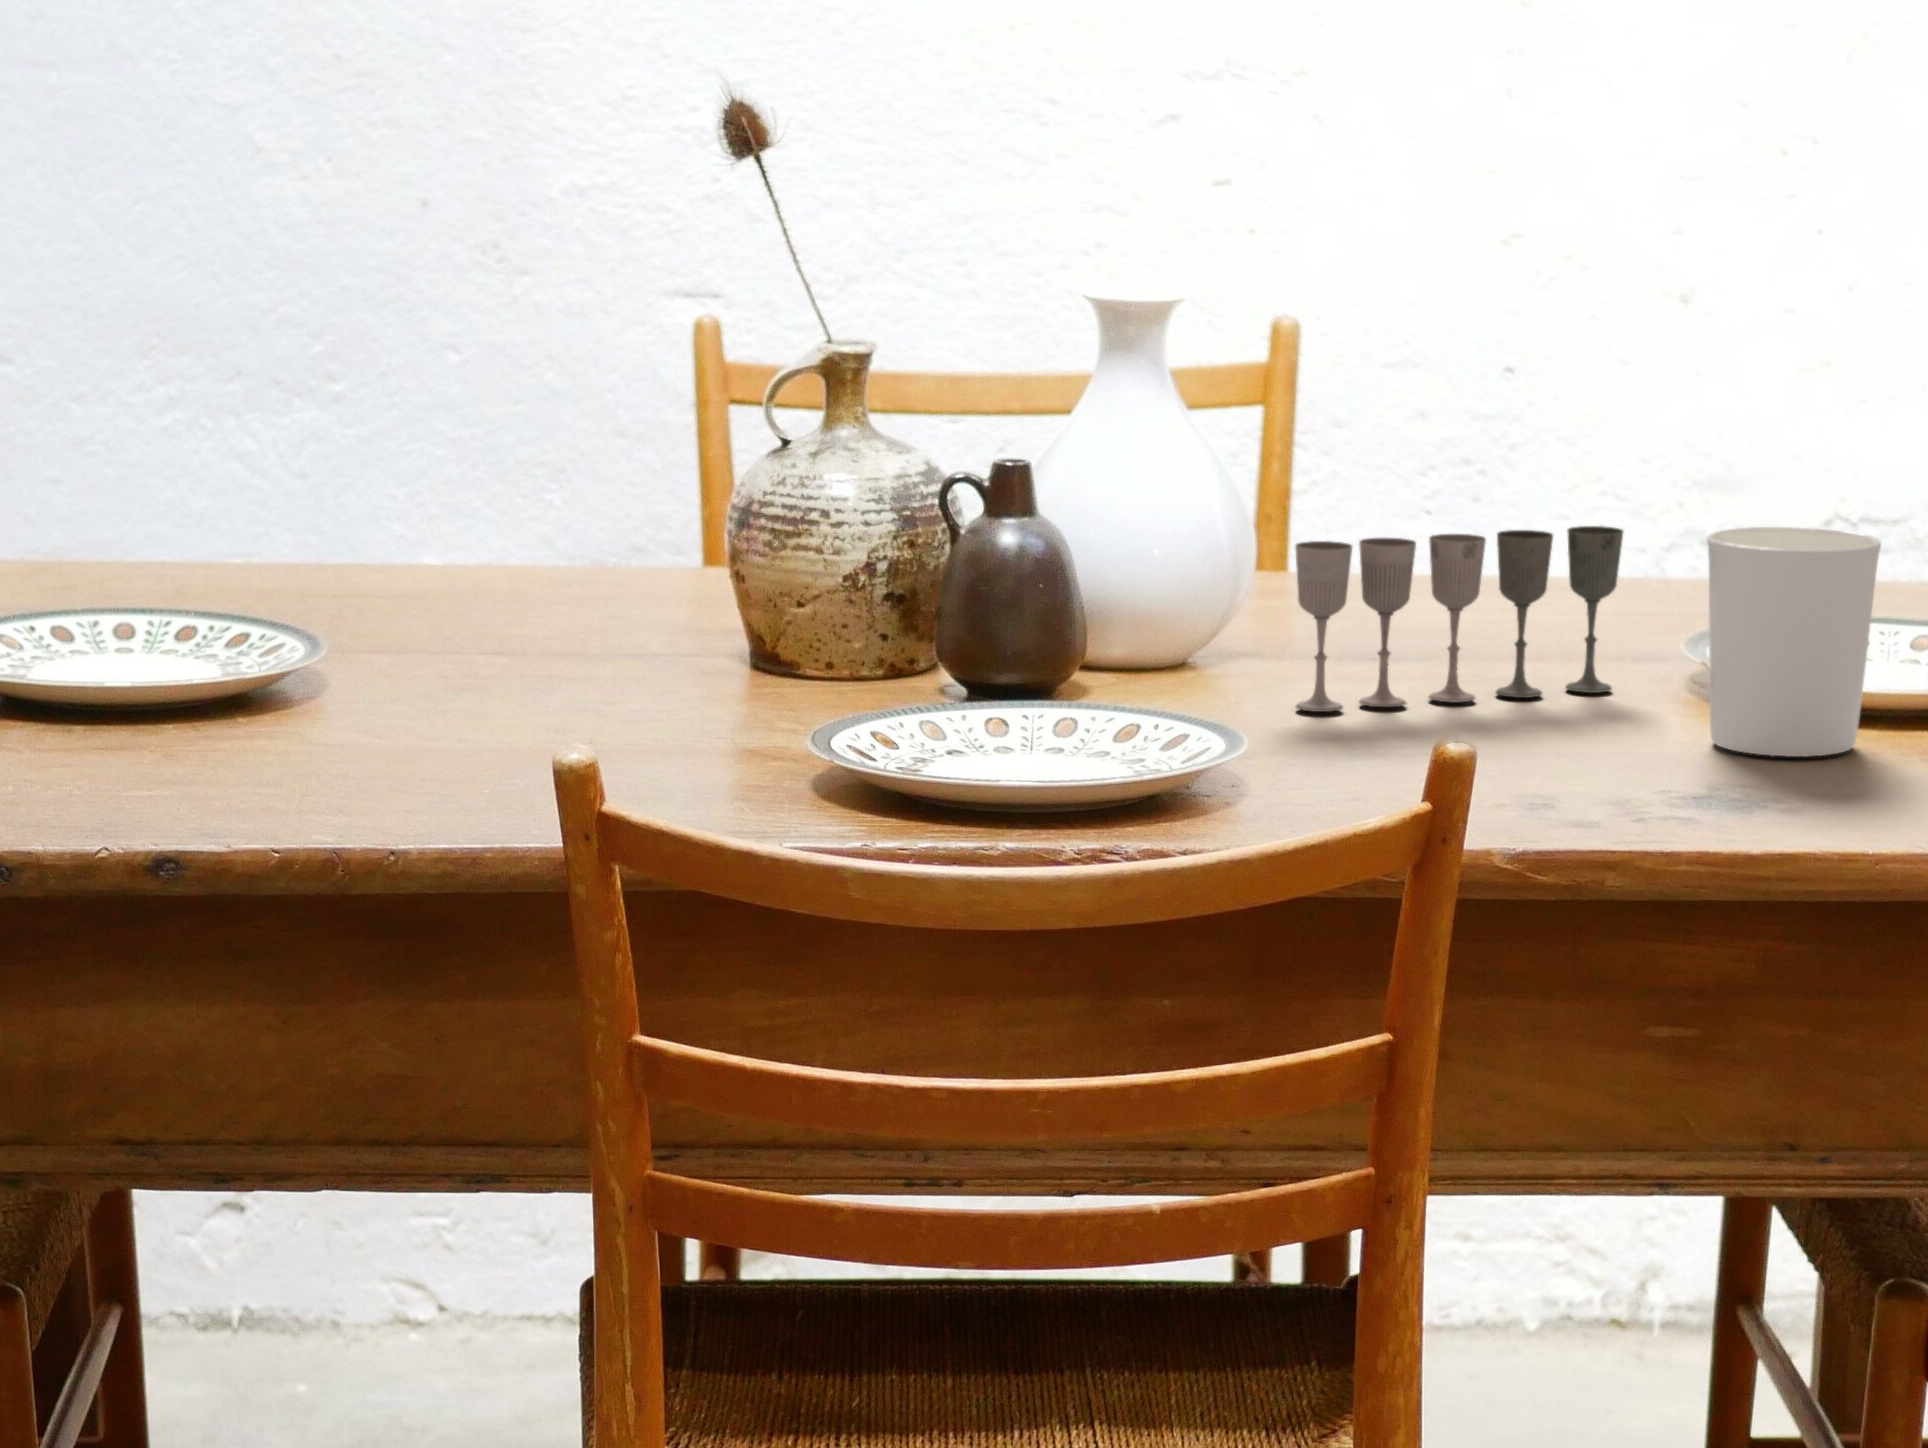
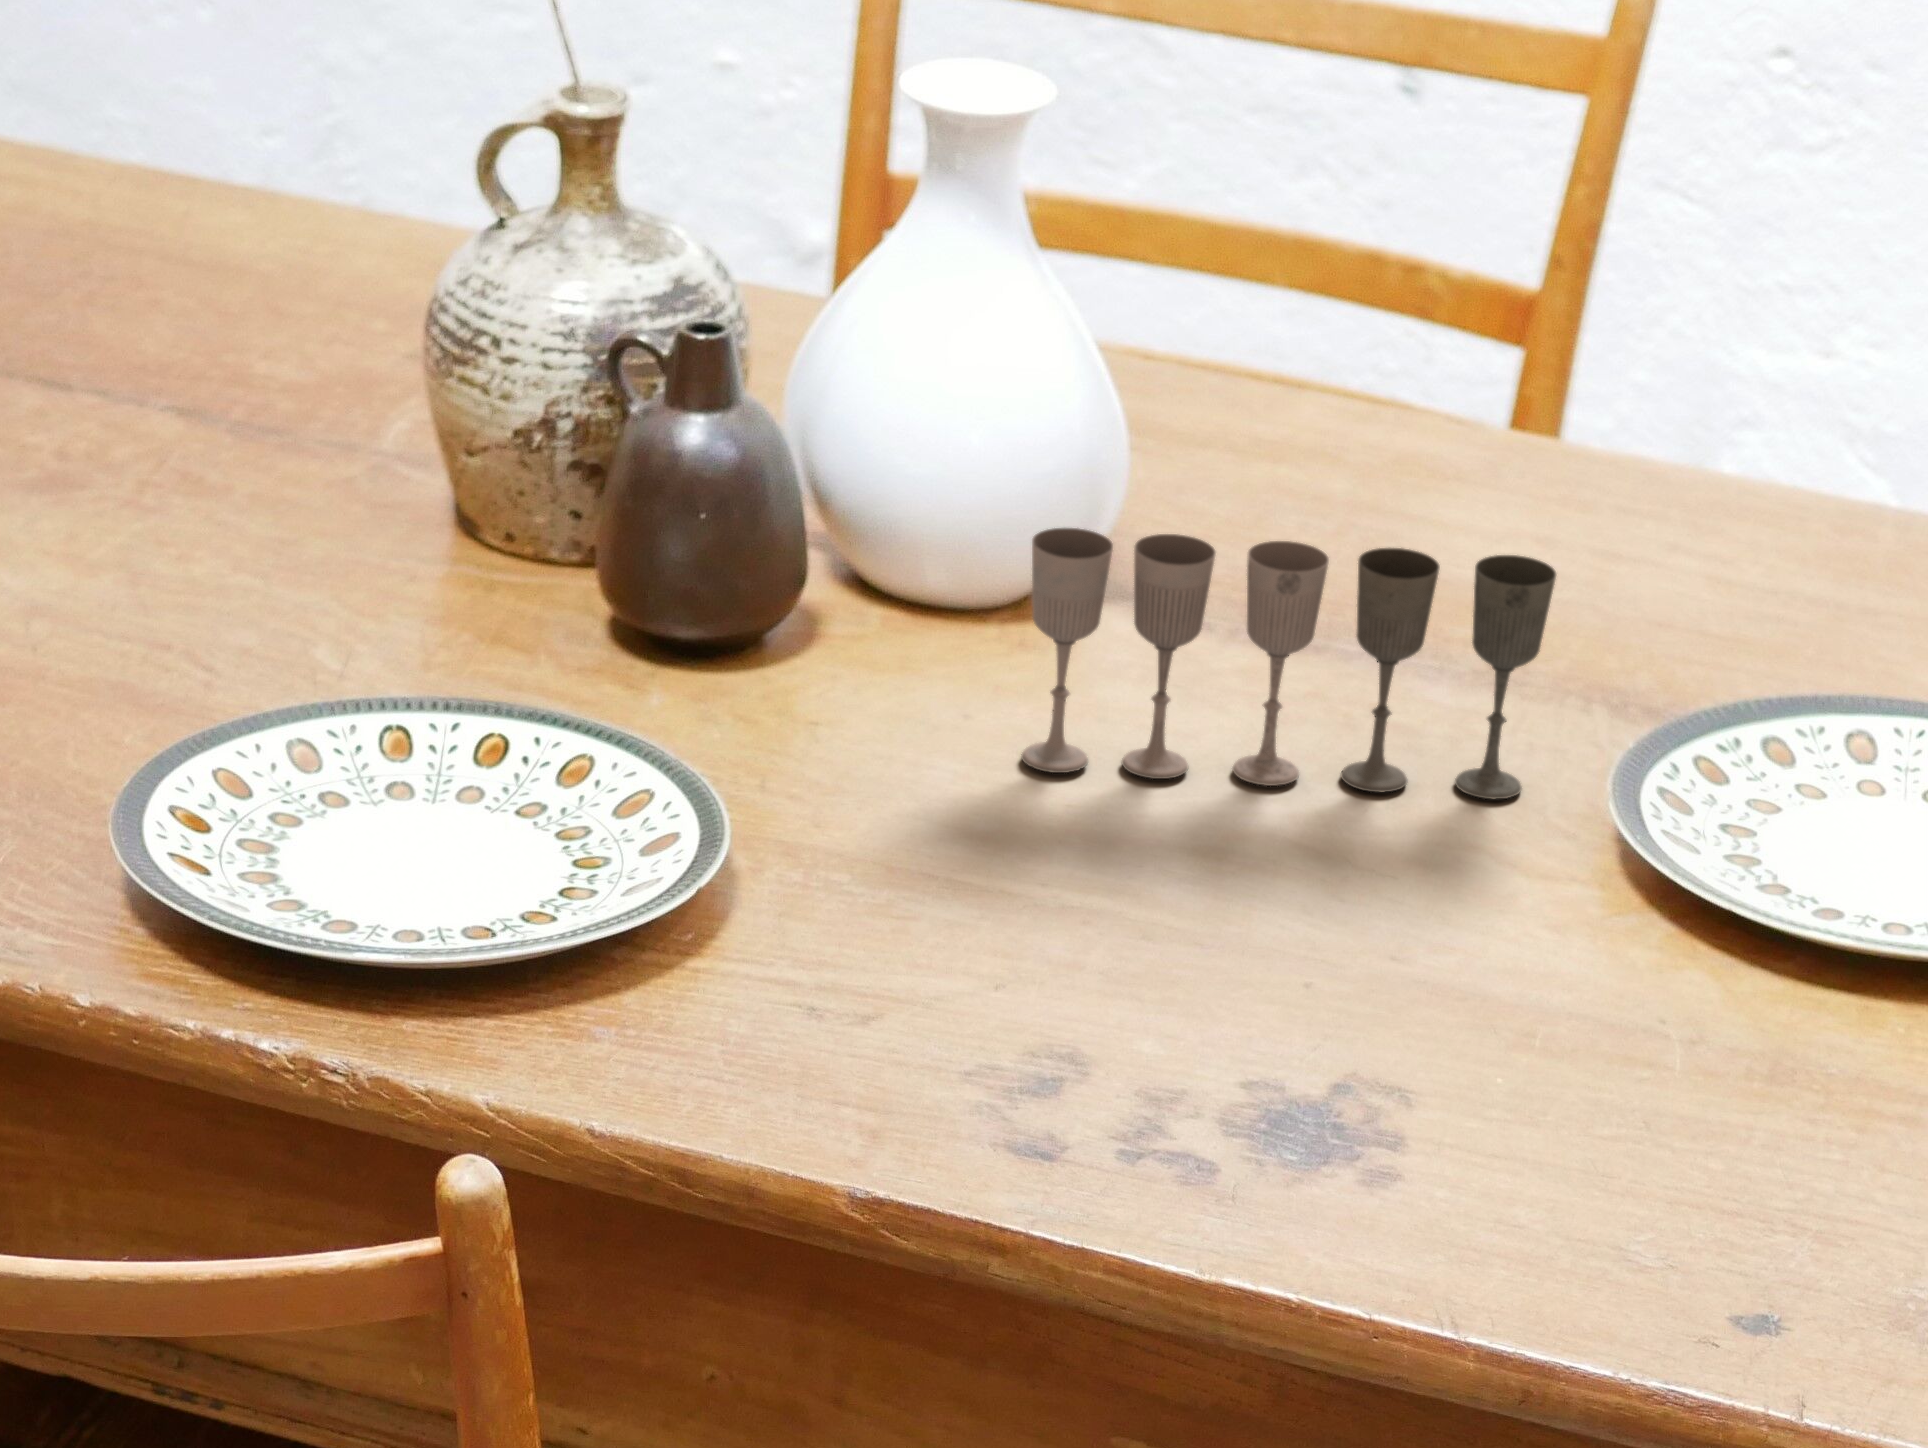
candle holder: present [1707,527,1881,757] -> none [1474,664,1743,1037]

